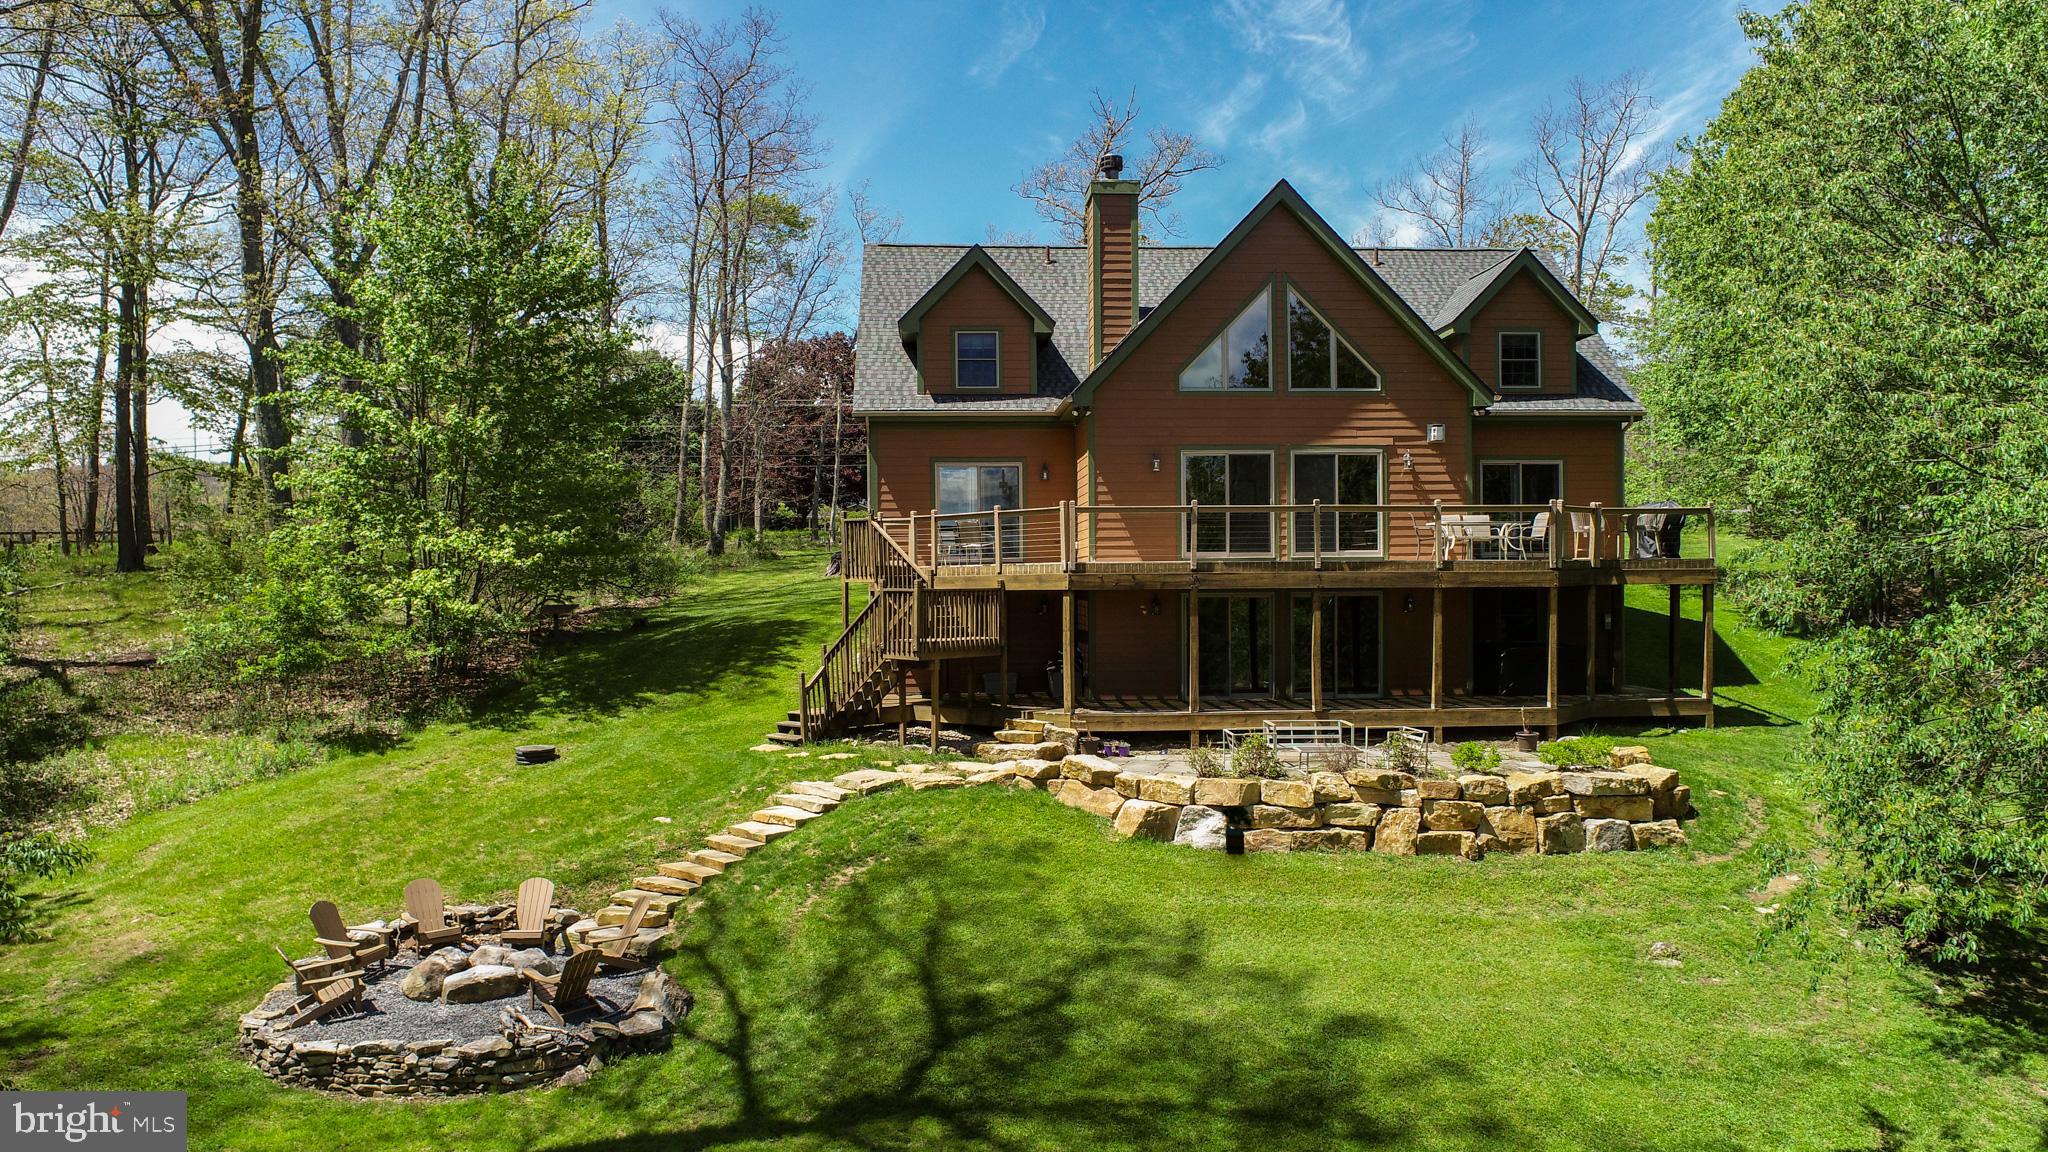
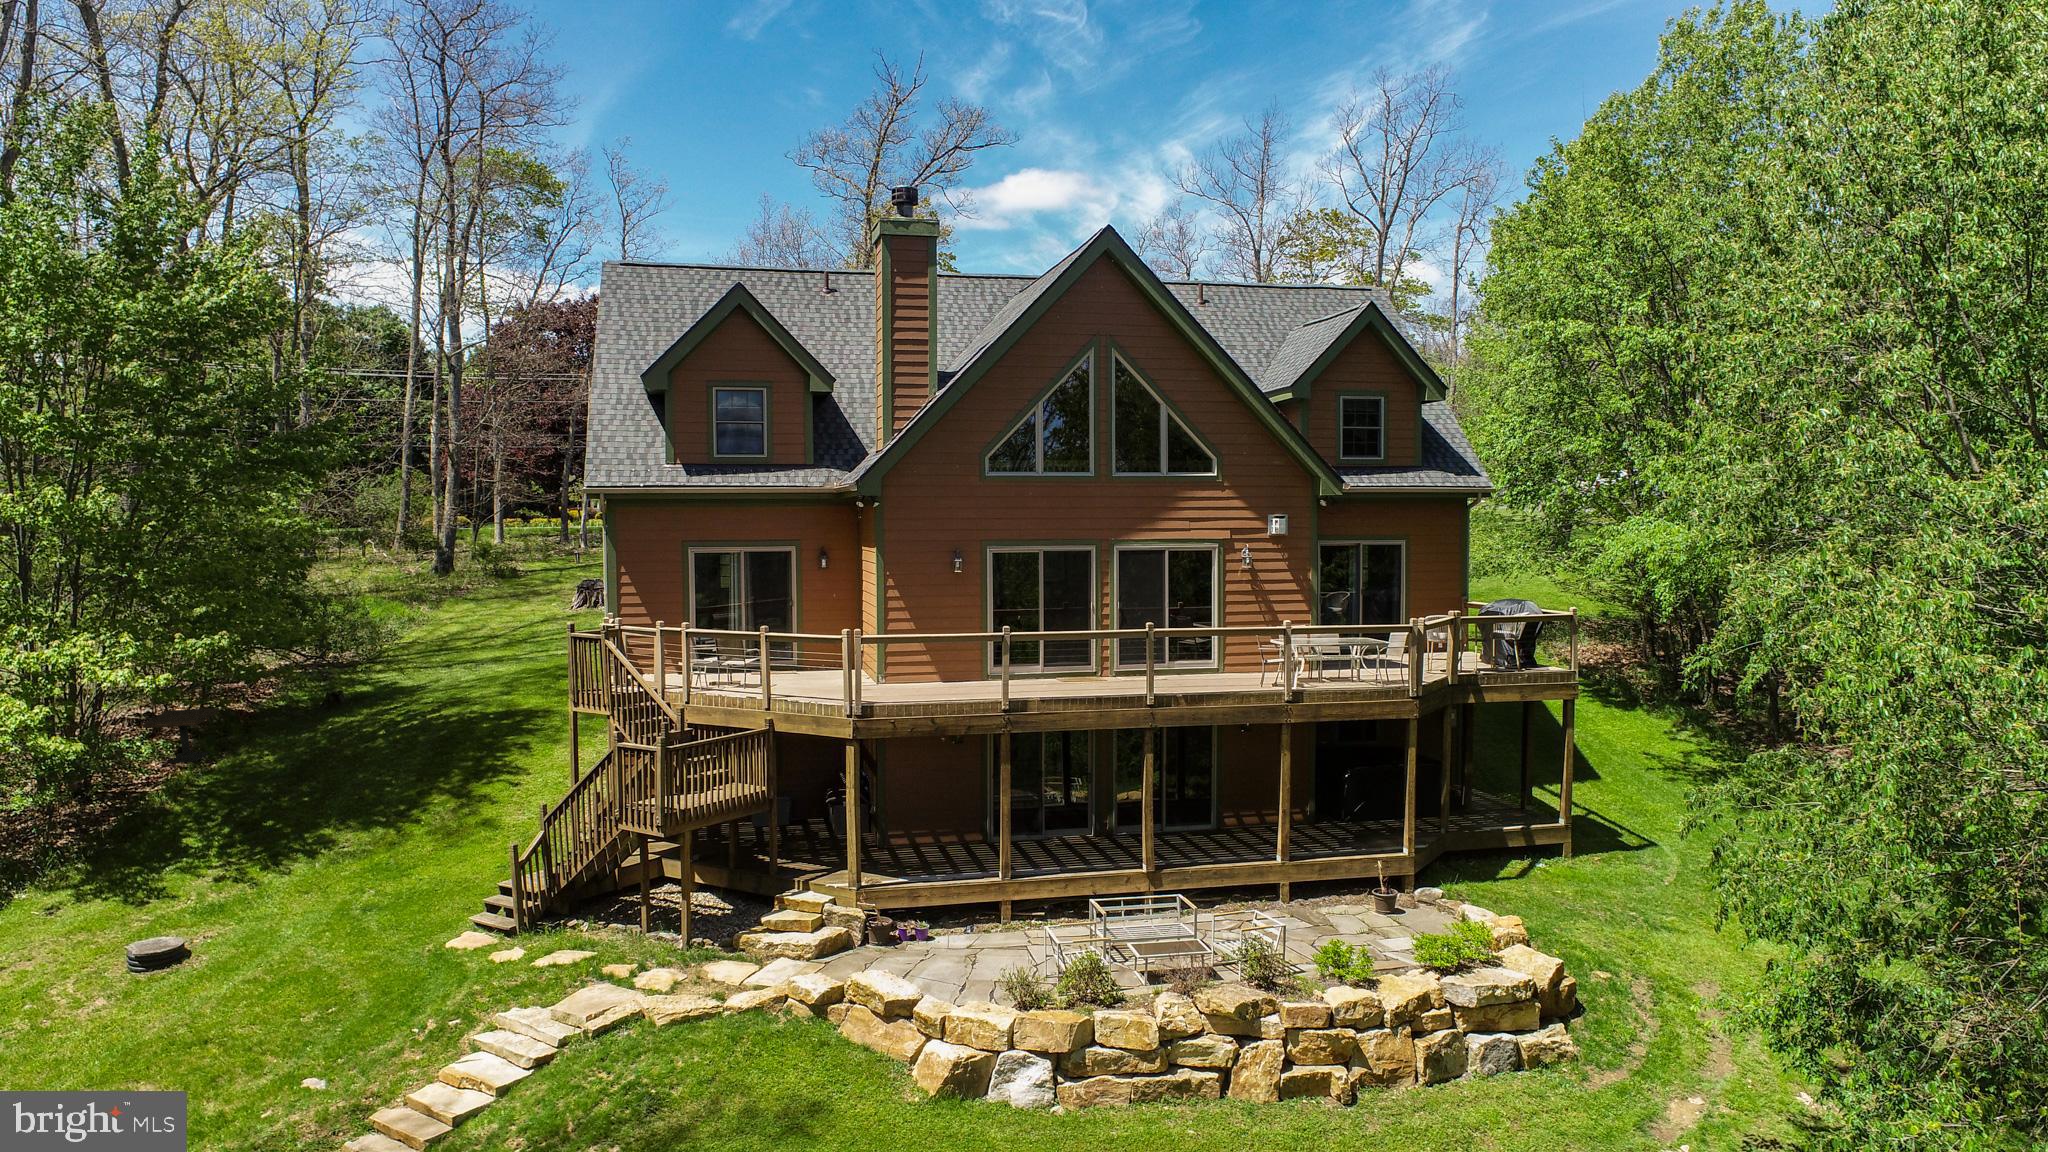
potted tree: present [1221,806,1252,854] -> none [1045,1055,1086,1120]

